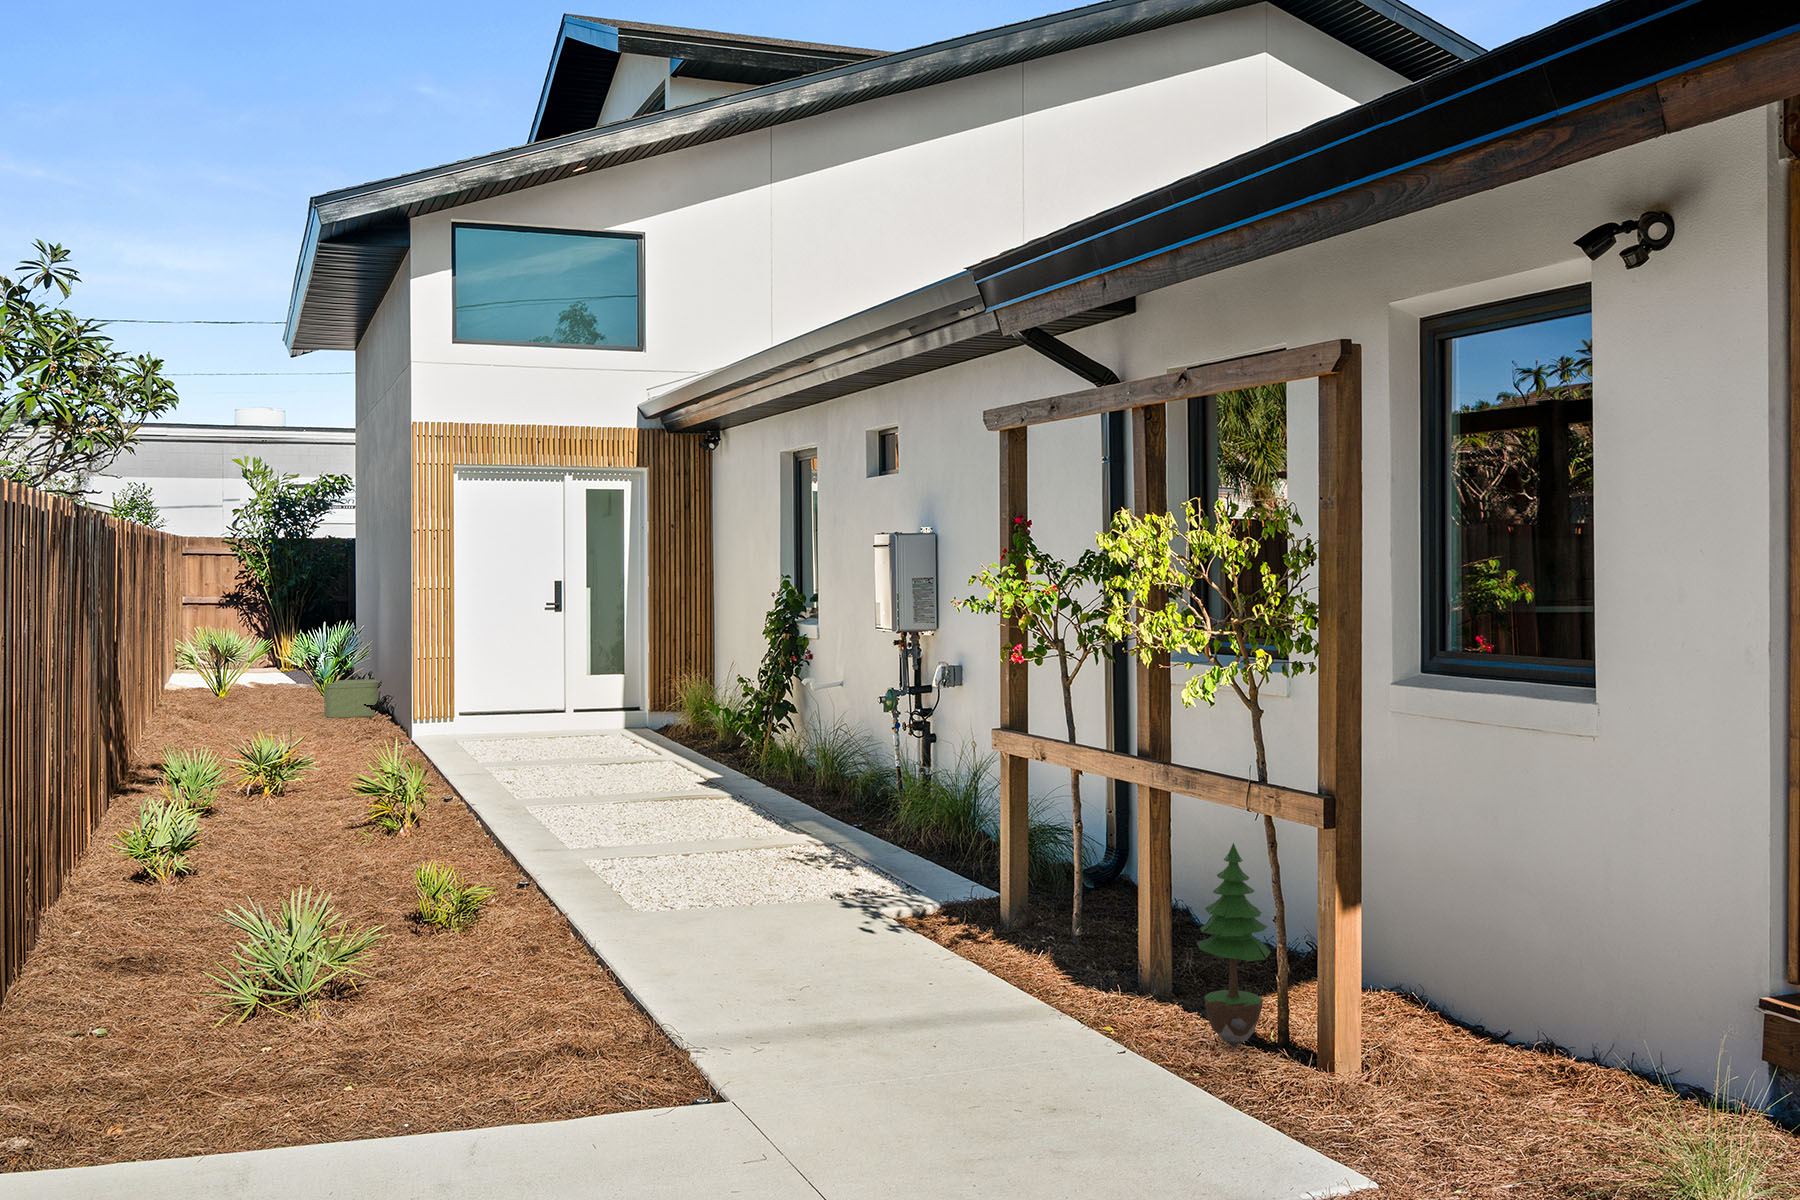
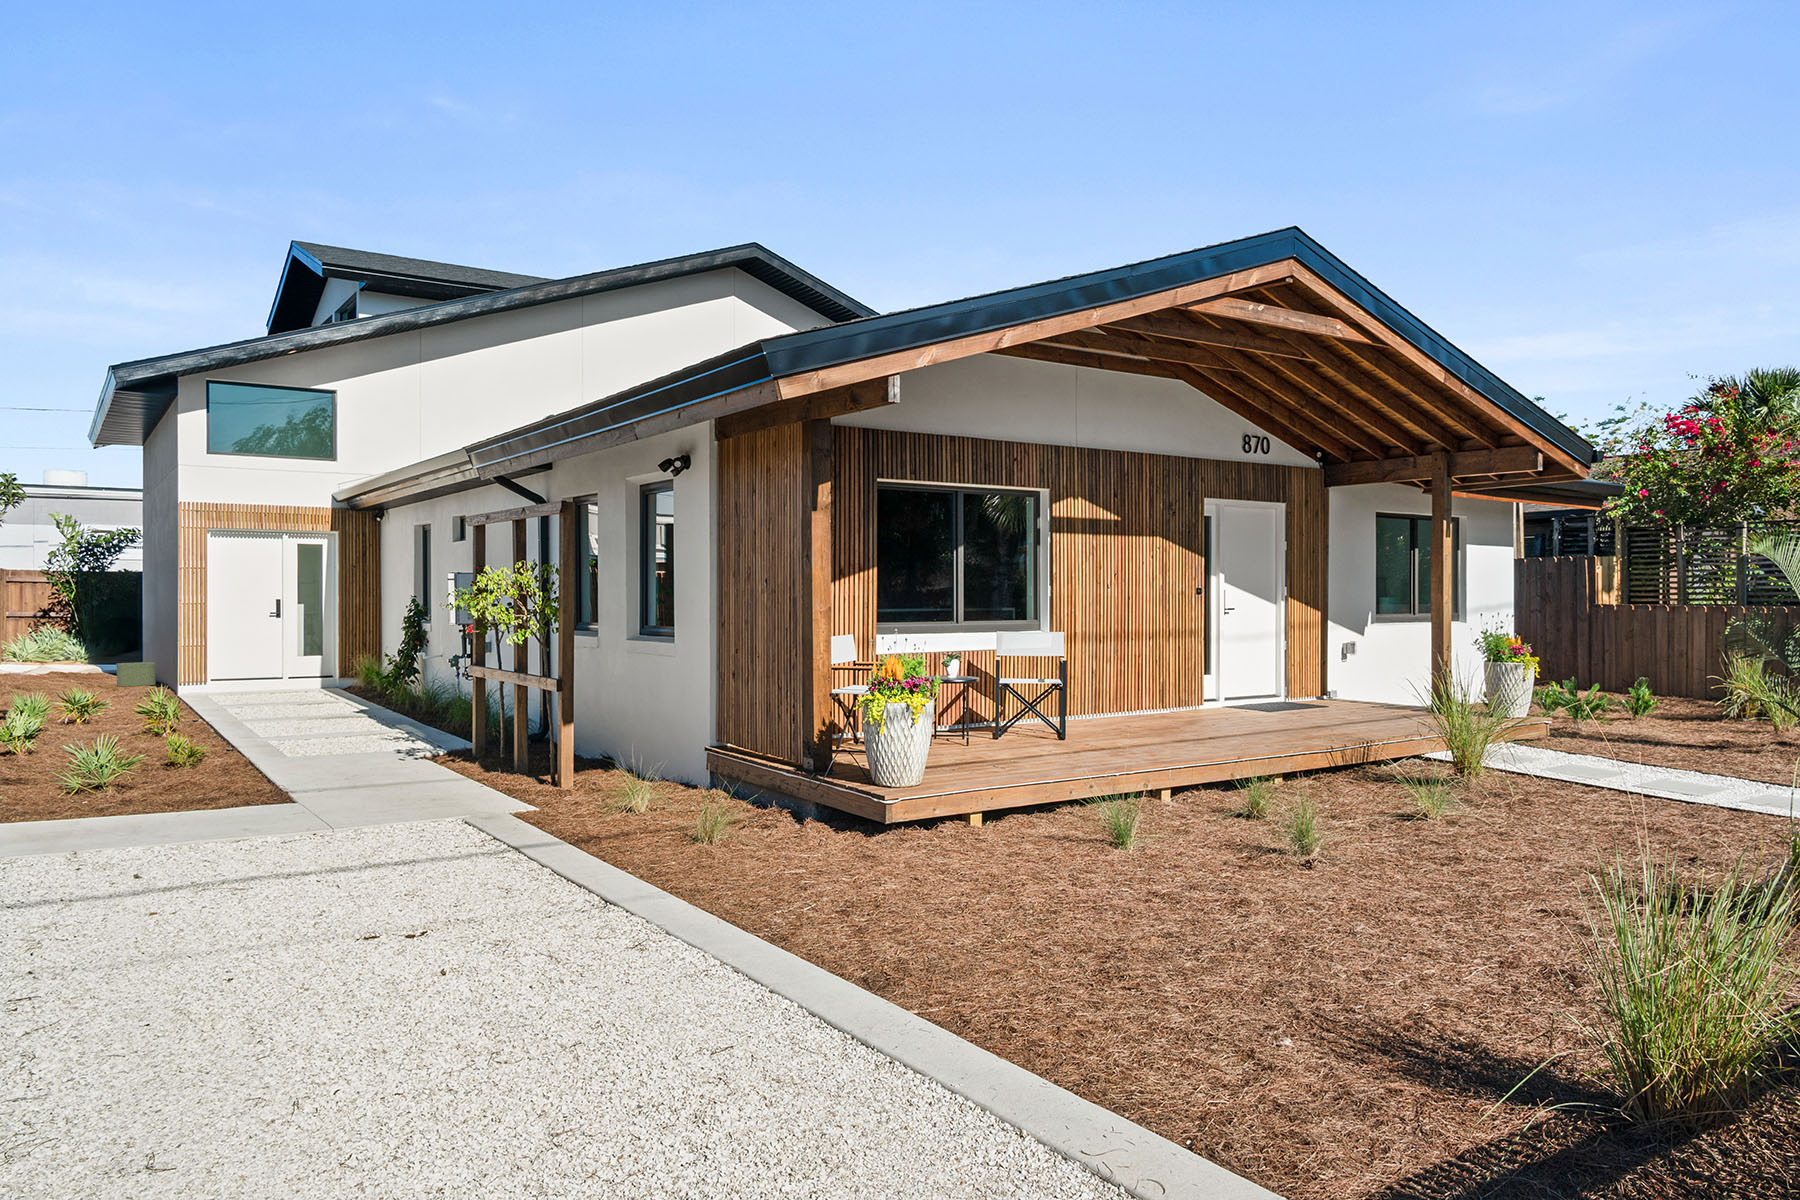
potted tree: present [1197,843,1271,1046] -> none [520,702,551,786]

